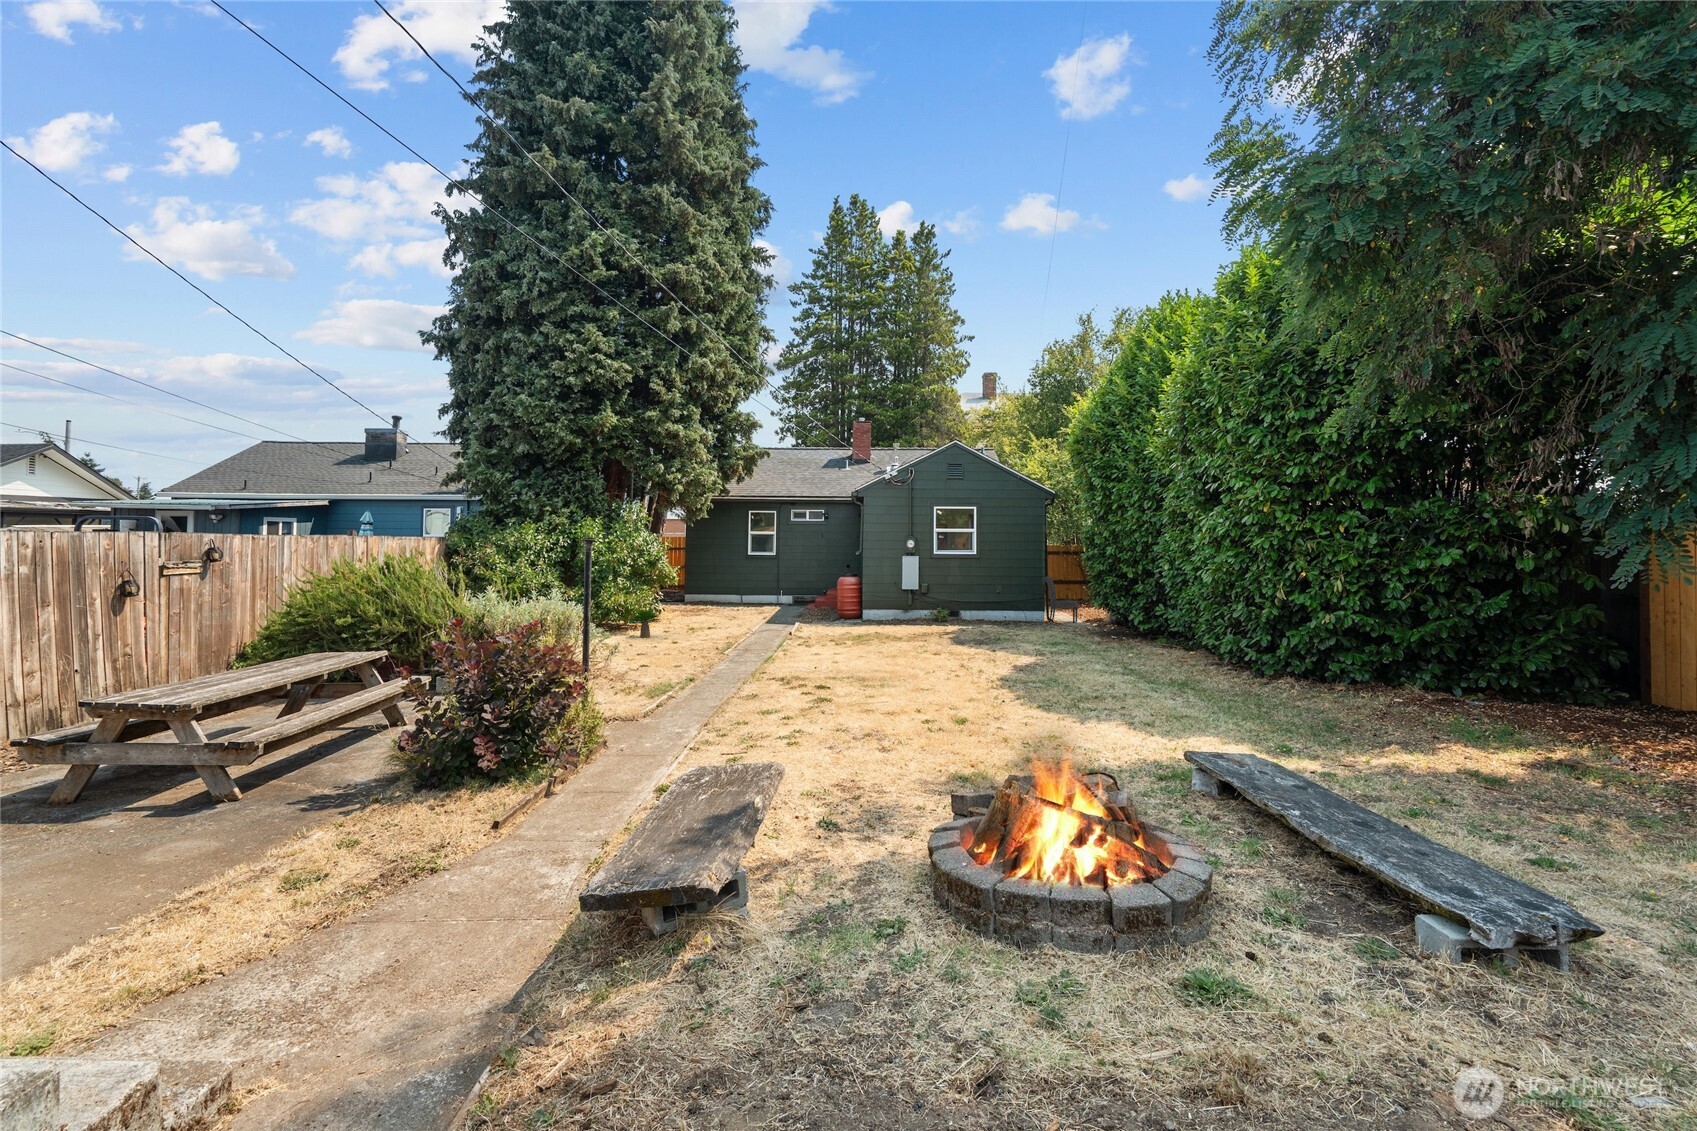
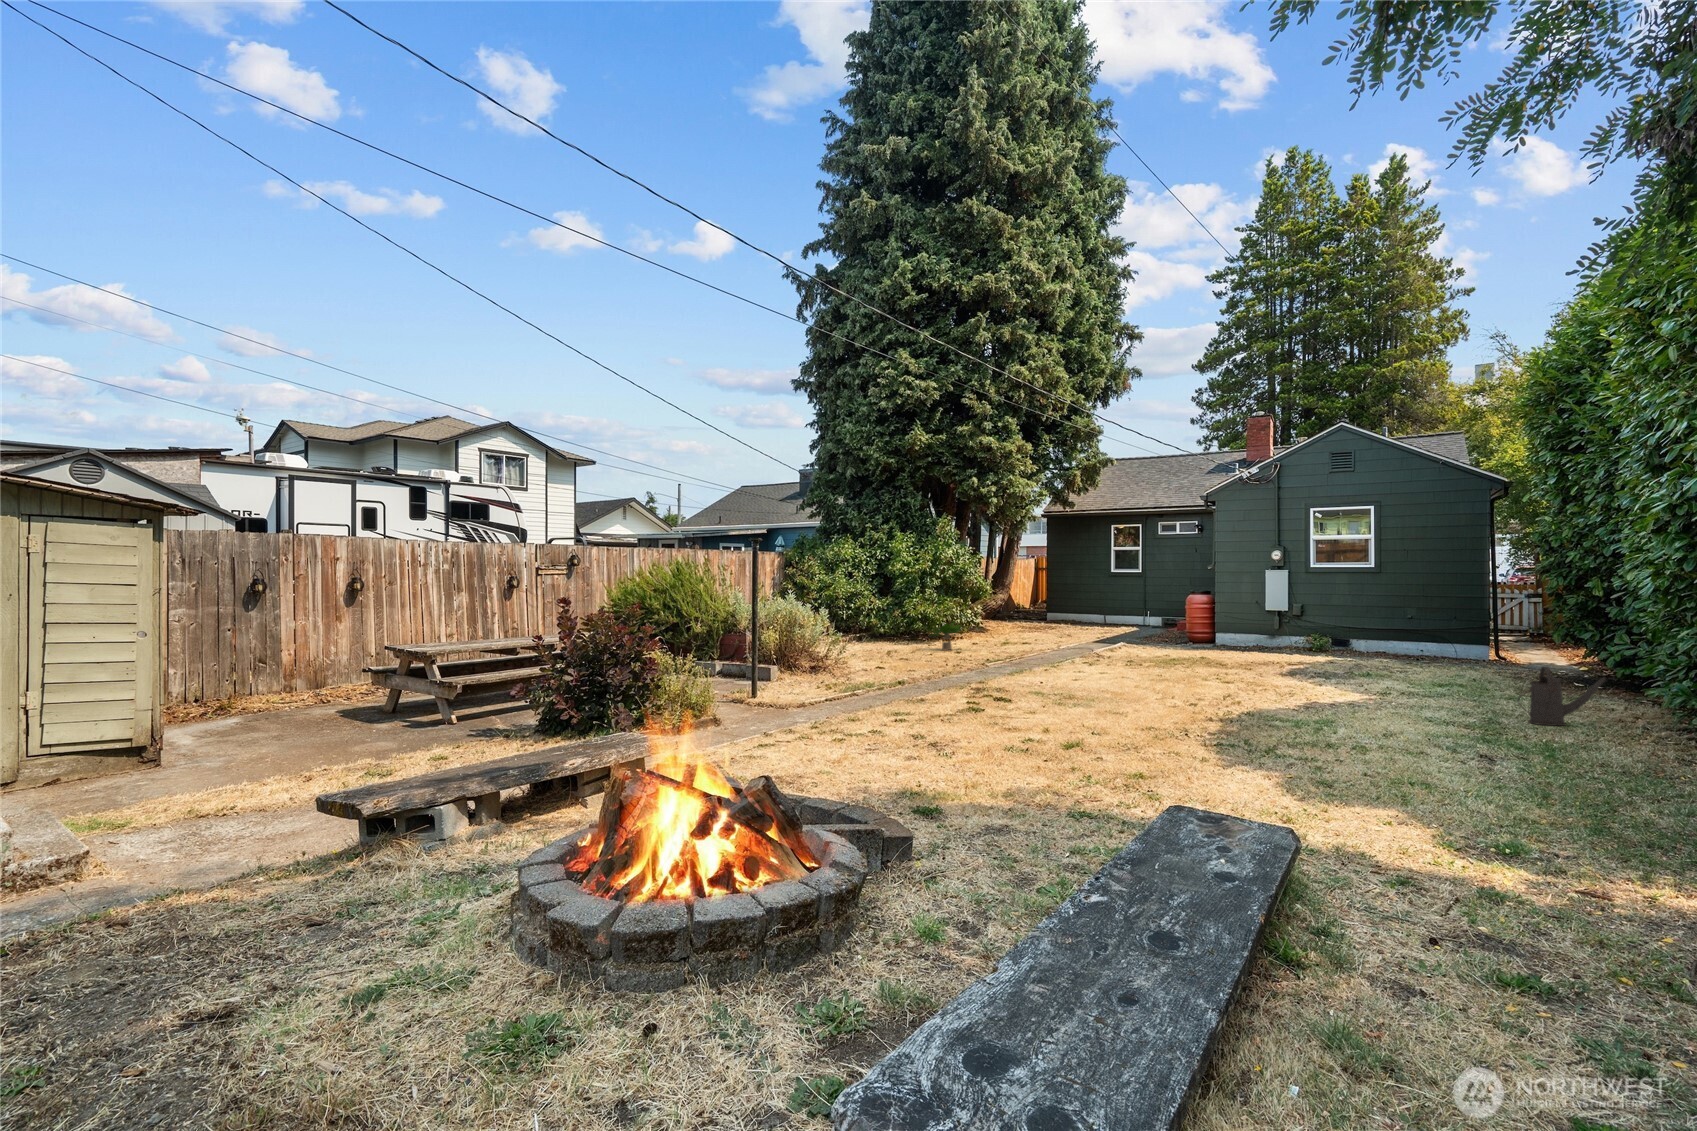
chair: present [1044,576,1078,623] -> none [1482,595,1546,661]
watering can: none [1206,639,1249,680] -> present [1517,667,1605,726]

